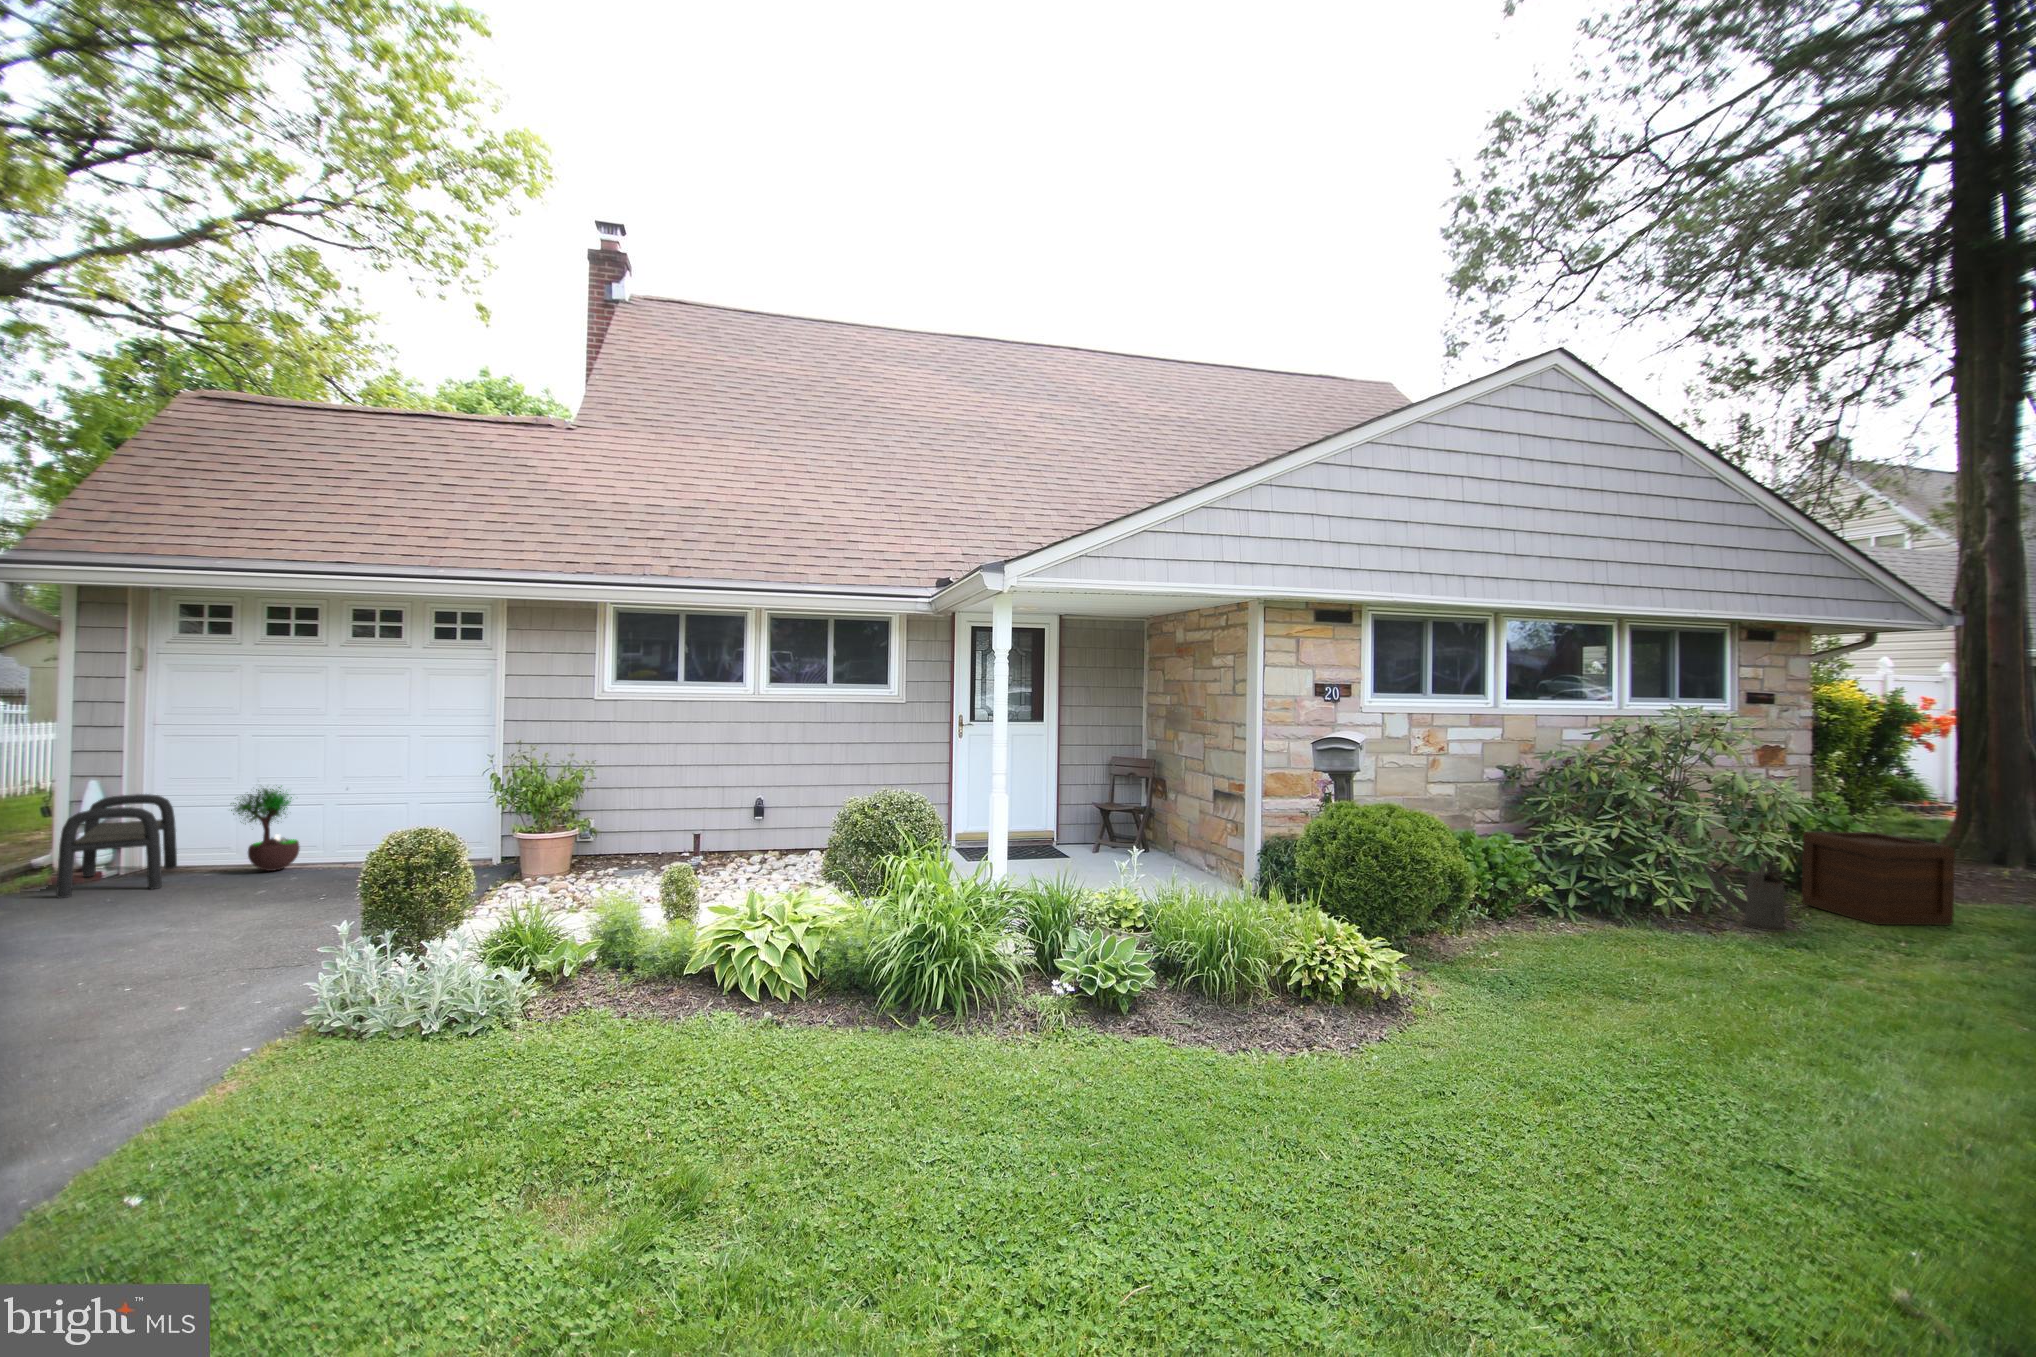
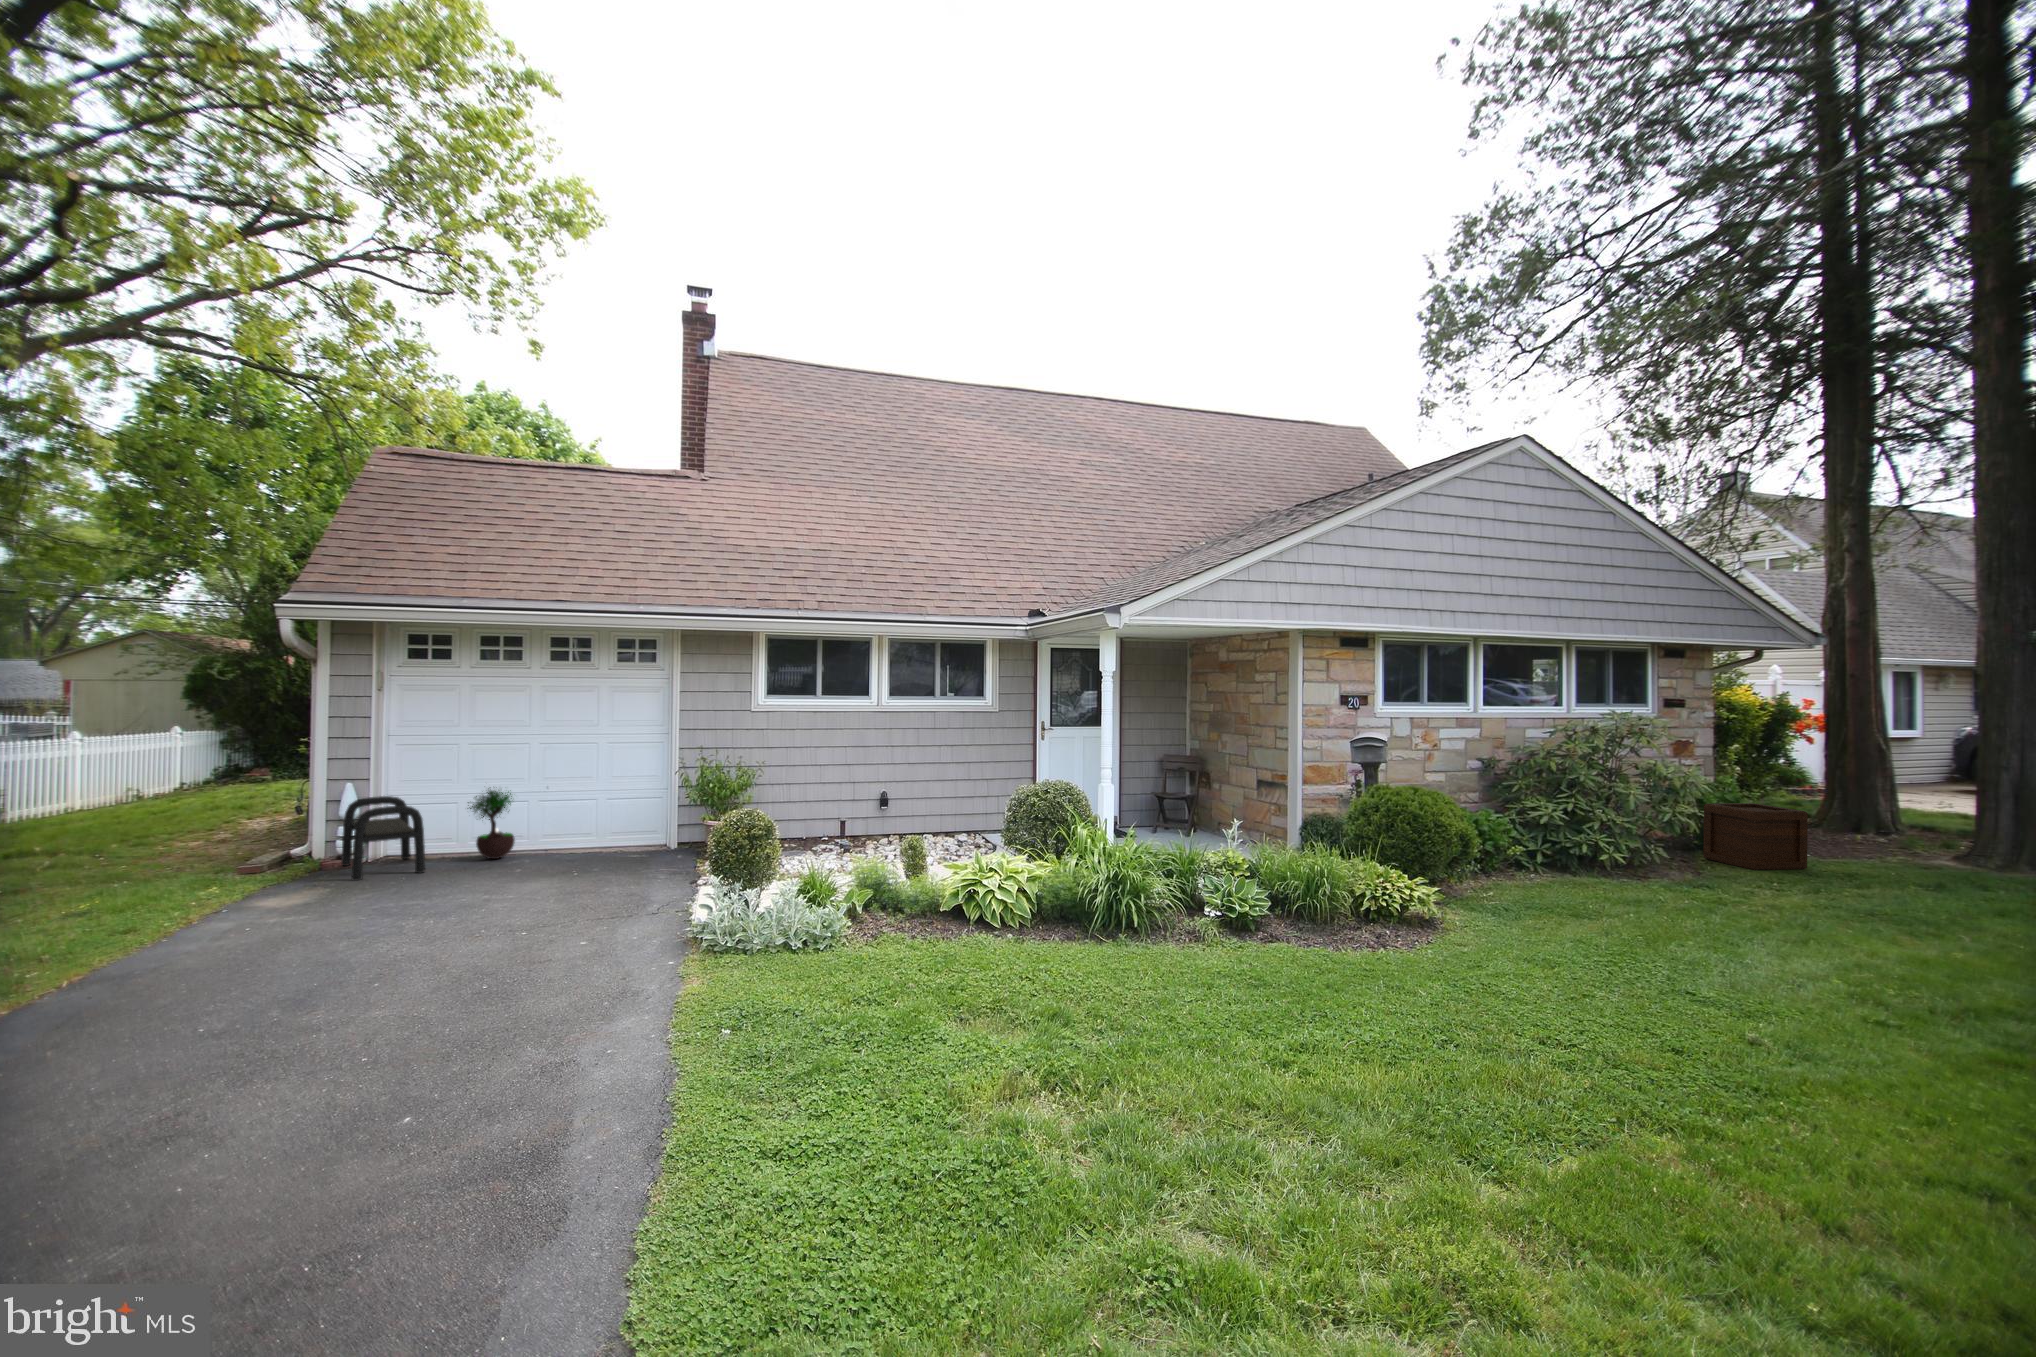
watering can: present [1700,861,1801,932] -> none [1631,824,1701,876]

